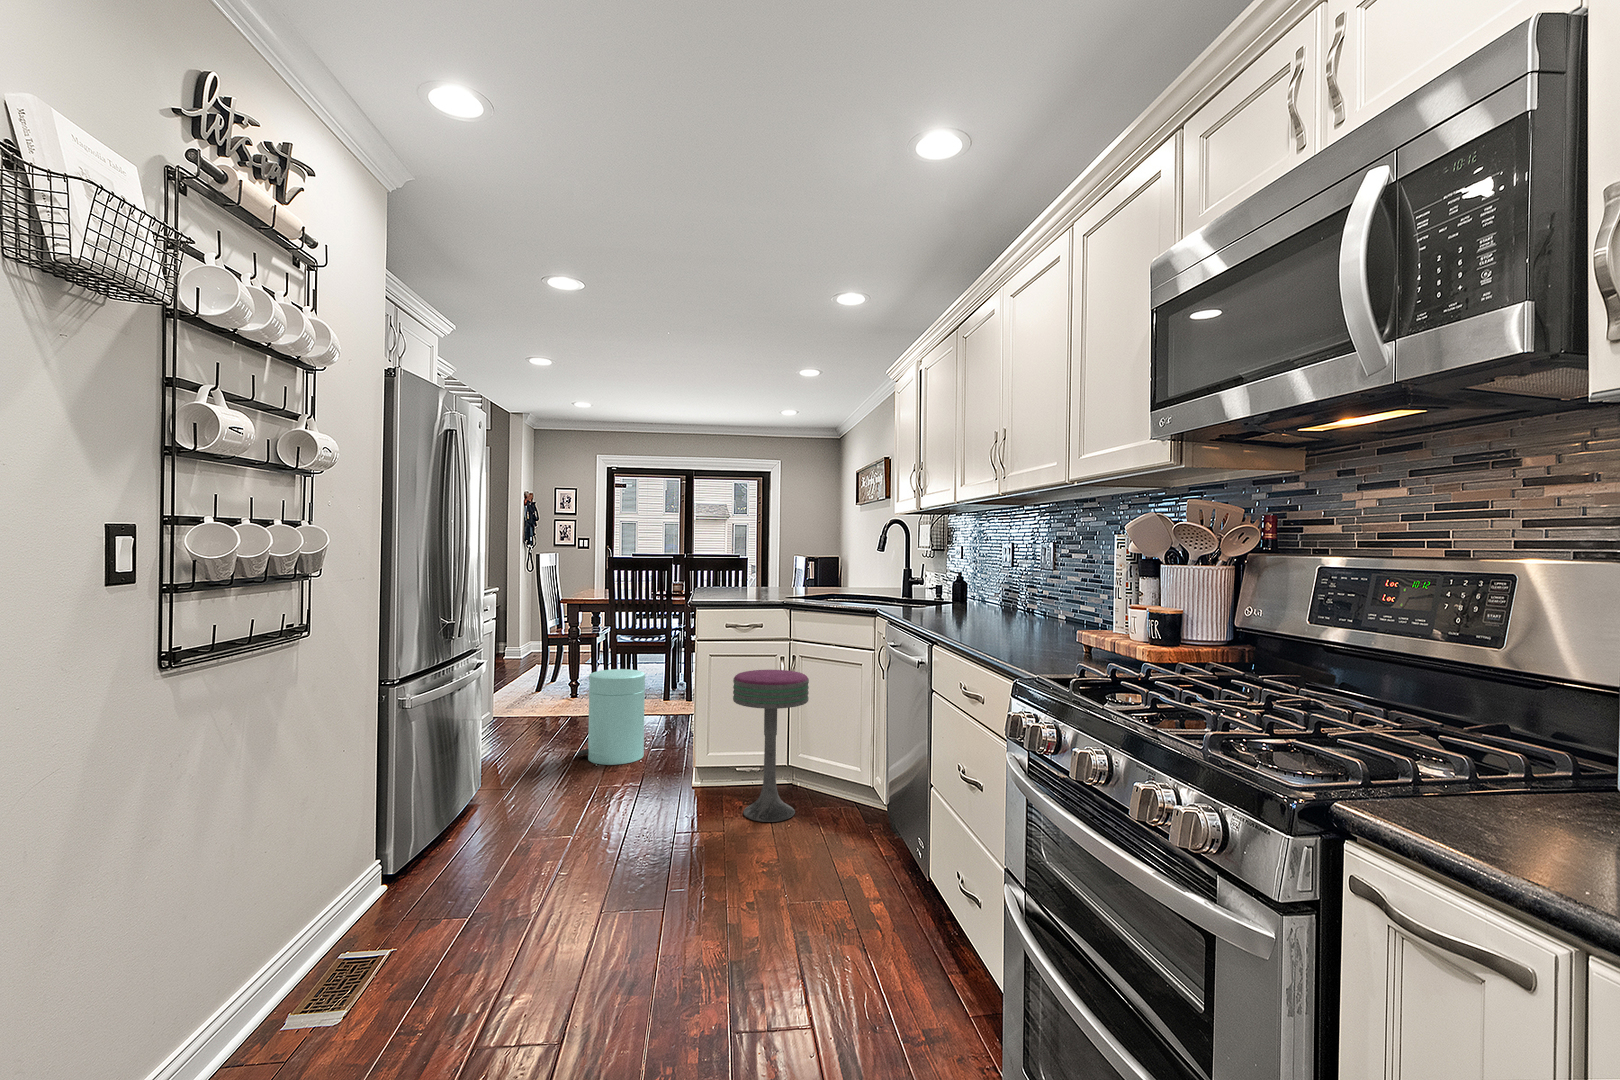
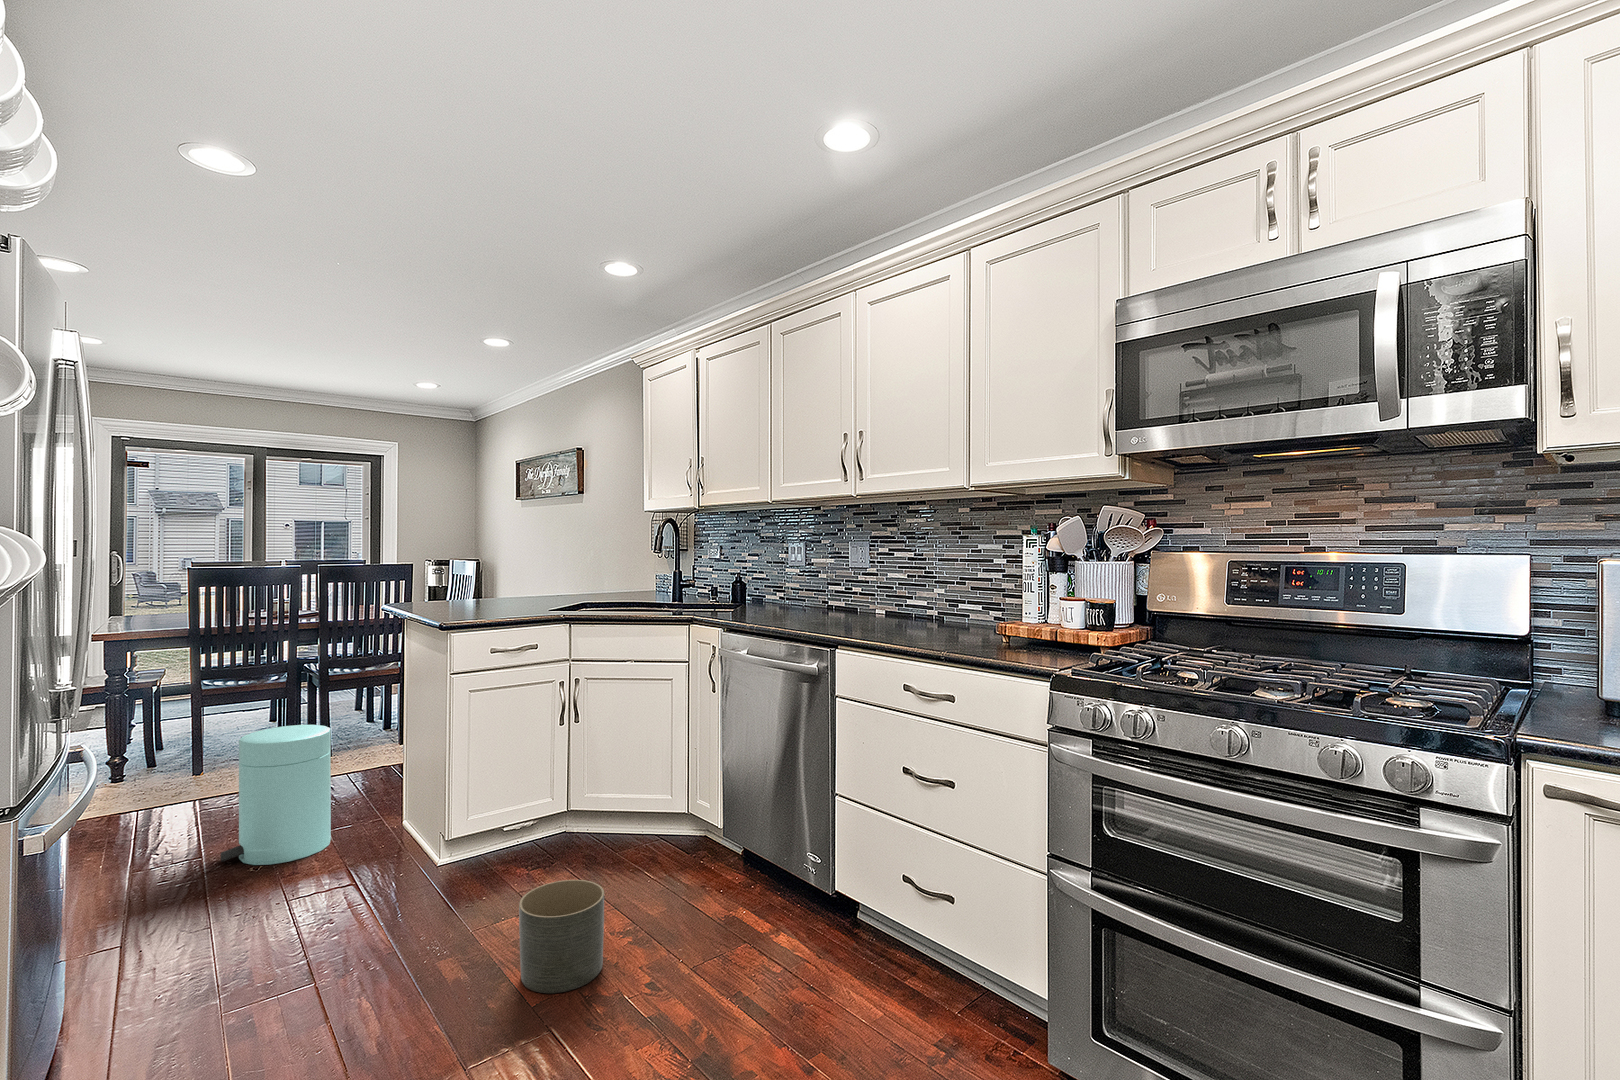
bar stool: present [733,670,809,822] -> none [524,698,618,883]
planter: none [667,809,733,893] -> present [519,880,604,993]

